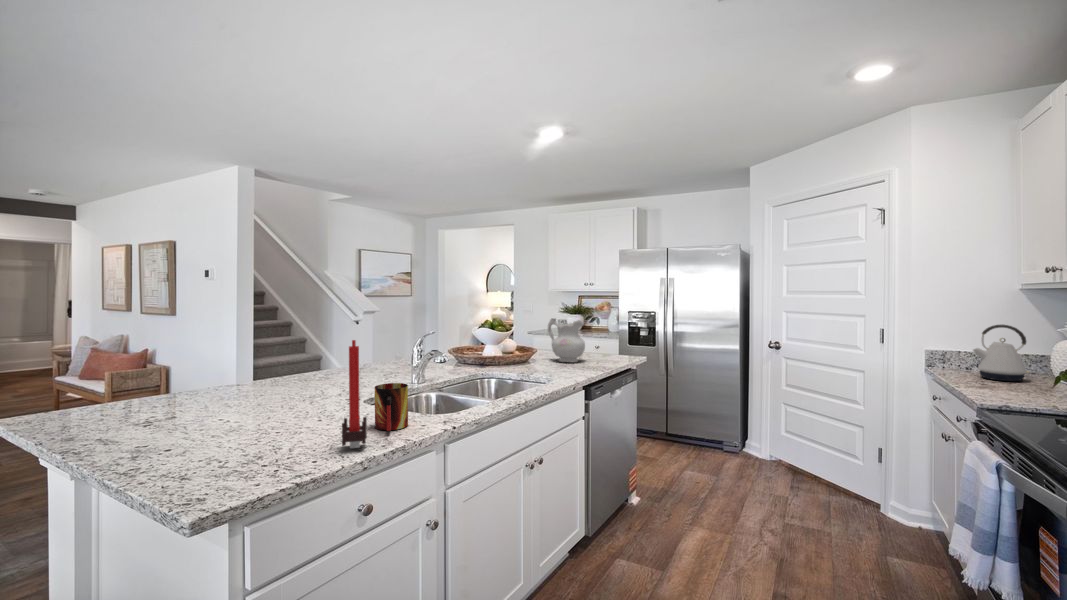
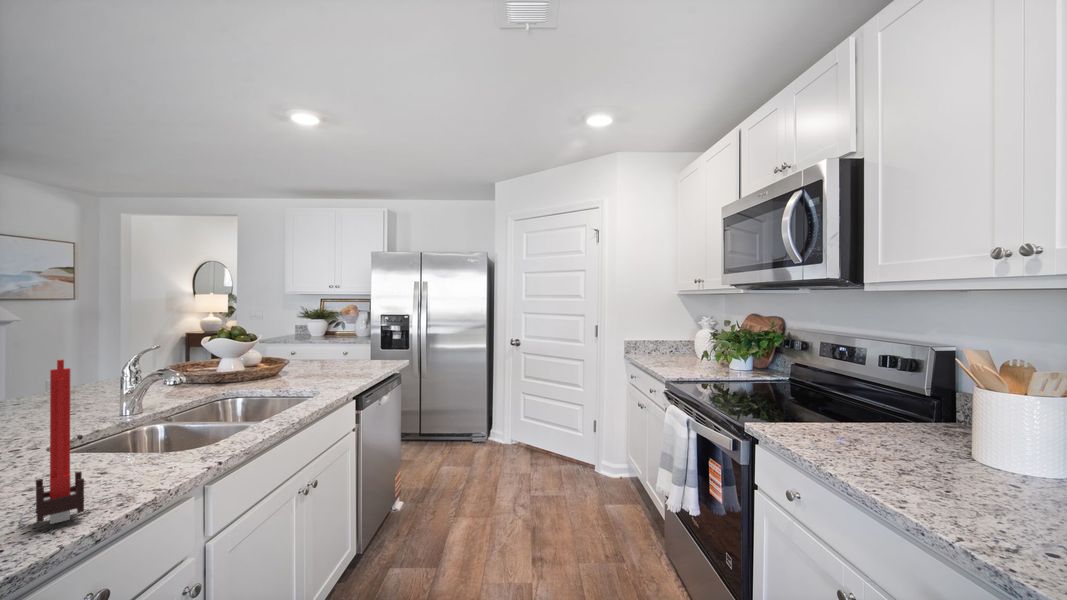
ceramic pitcher: present [548,318,585,362] -> none [305,324,350,371]
kettle: present [973,325,1030,381] -> none [651,321,681,361]
mug: present [375,383,408,431] -> none [84,416,145,486]

